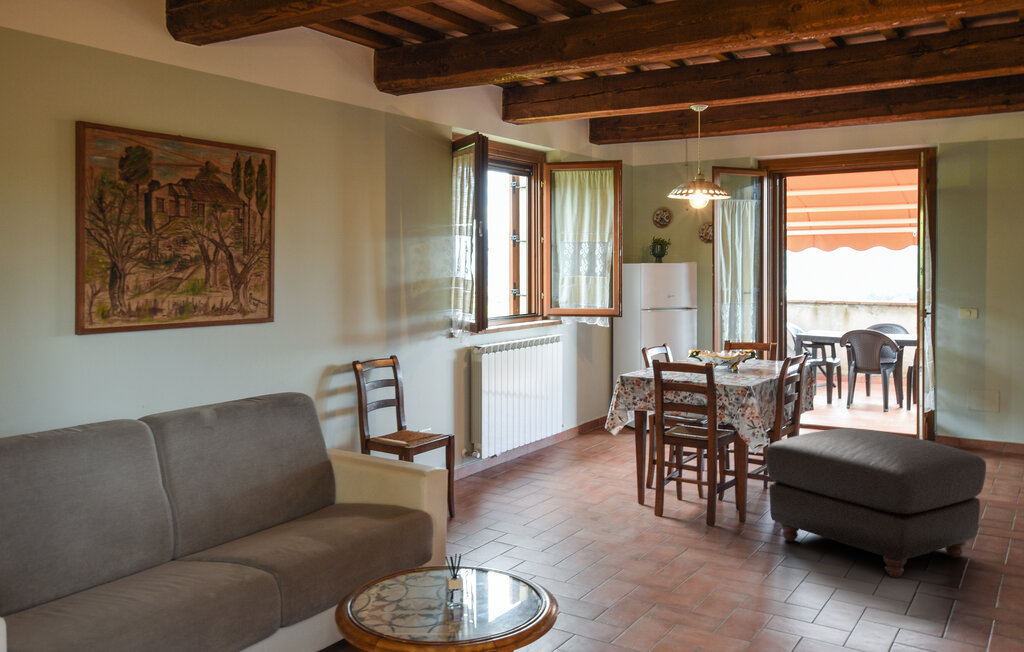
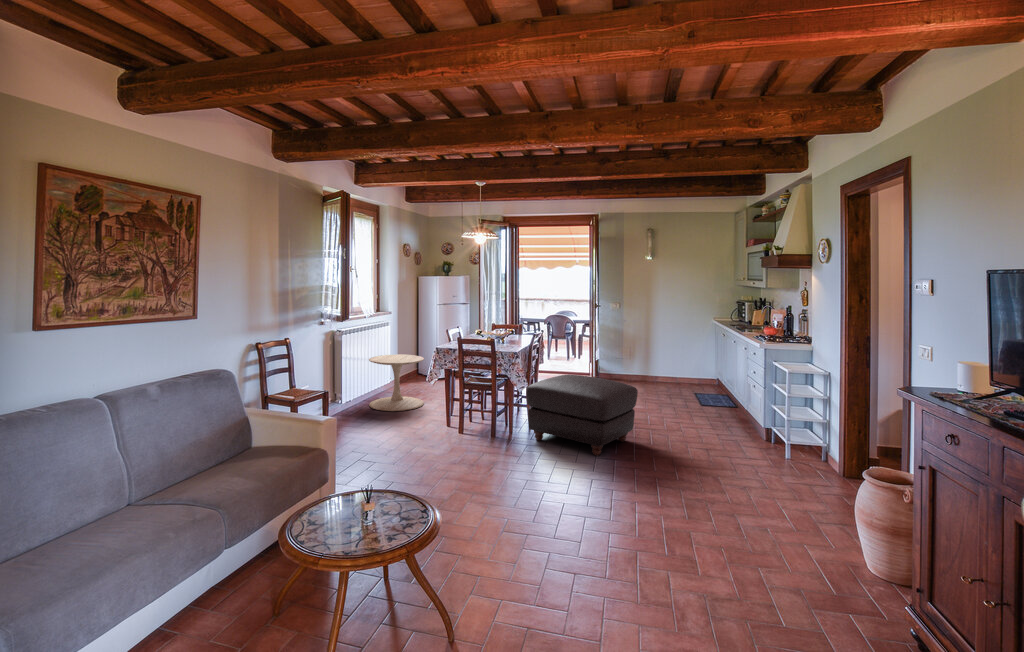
side table: none [523,387,608,476] -> present [369,355,424,411]

